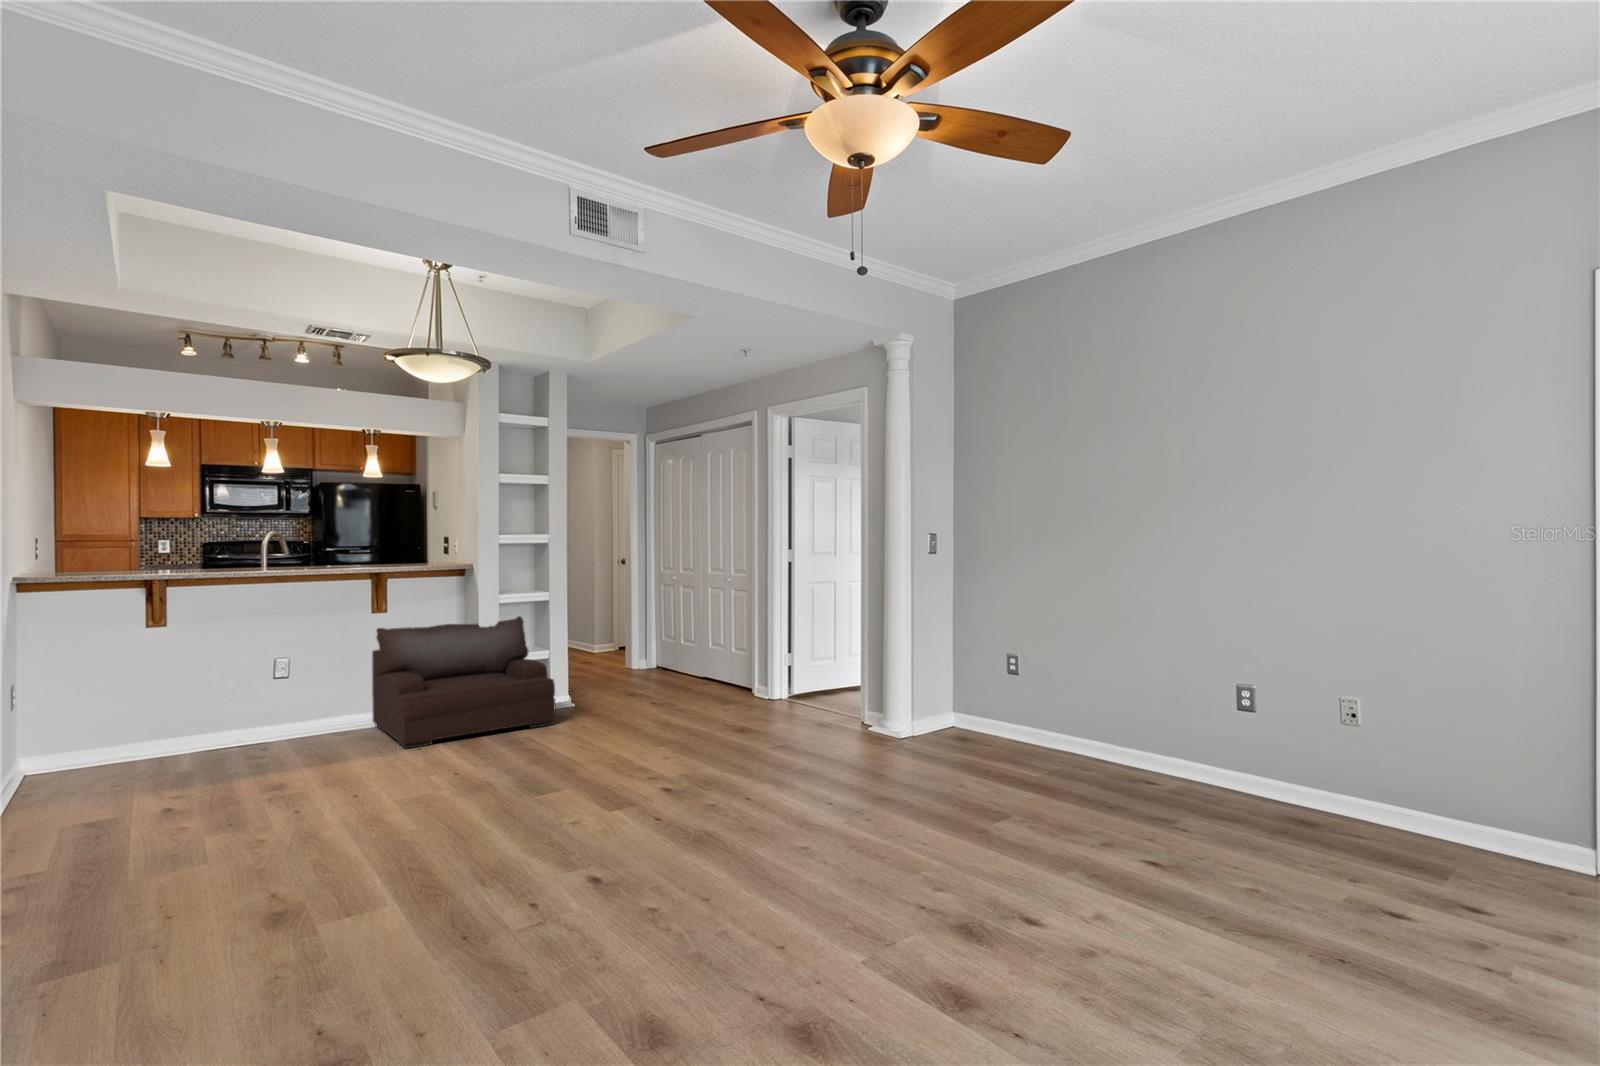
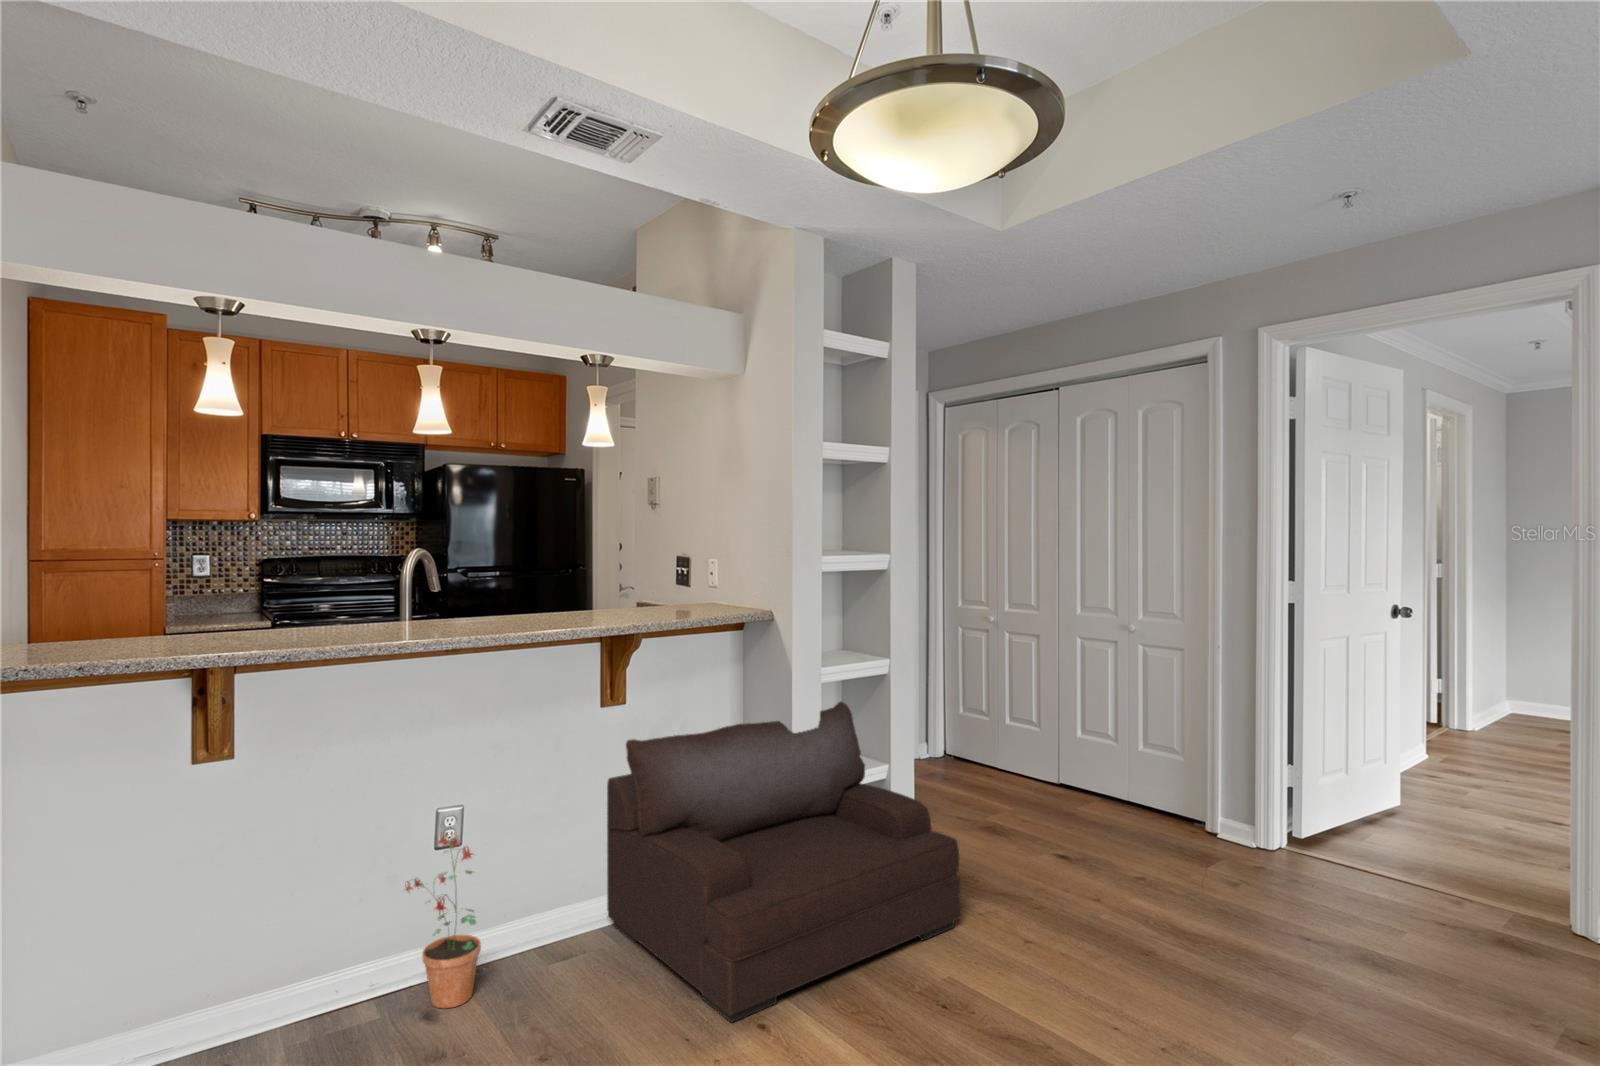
potted plant: none [252,668,292,747] -> present [406,833,481,1008]

